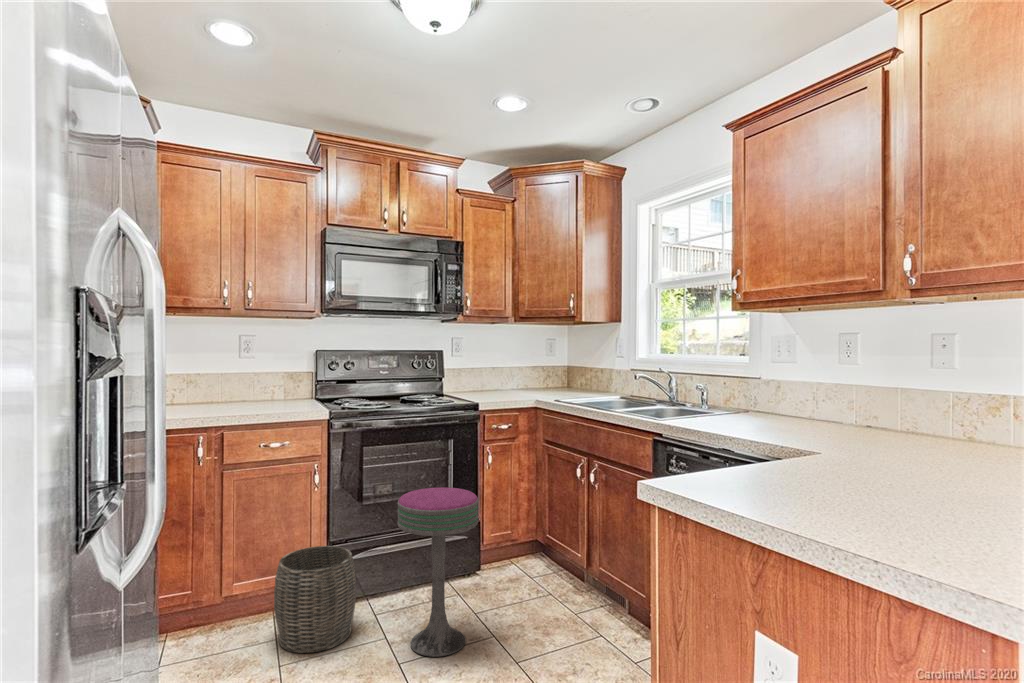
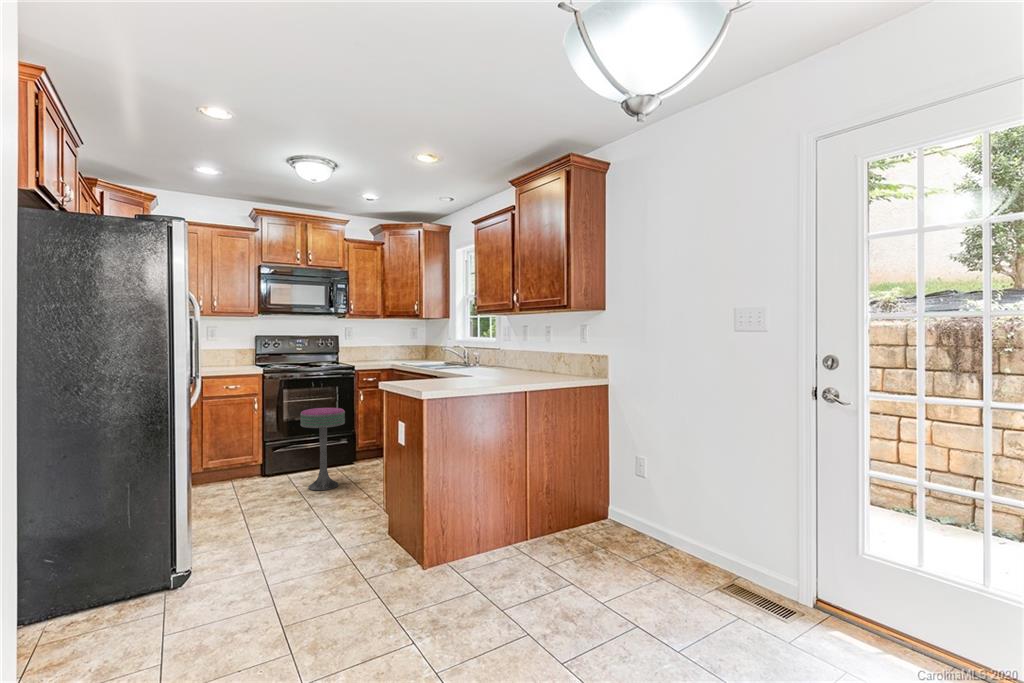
woven basket: present [274,546,356,653] -> none [233,442,279,492]

